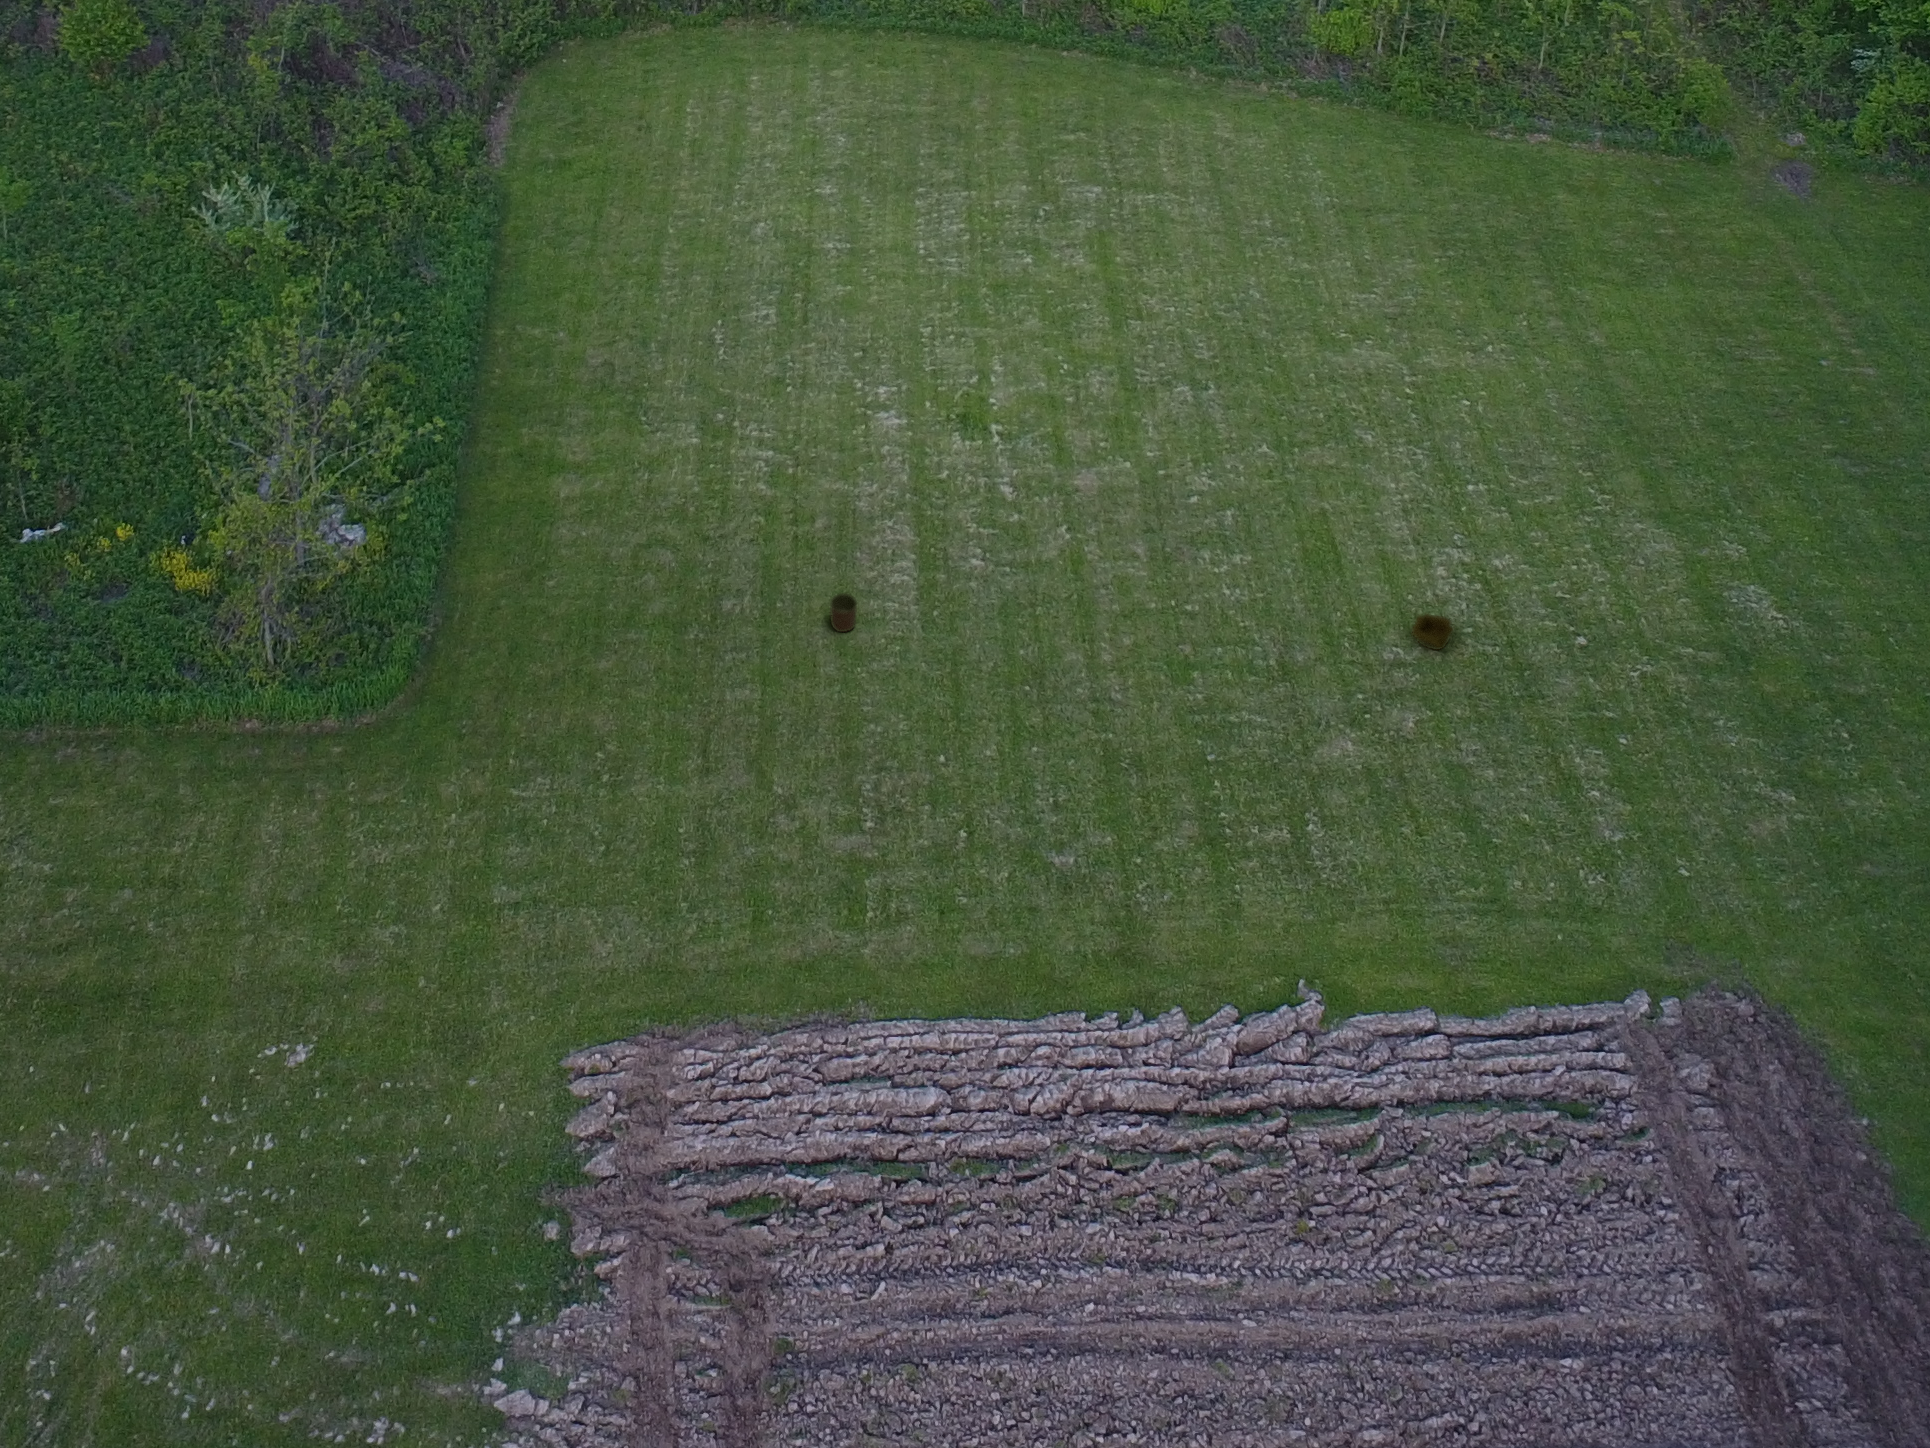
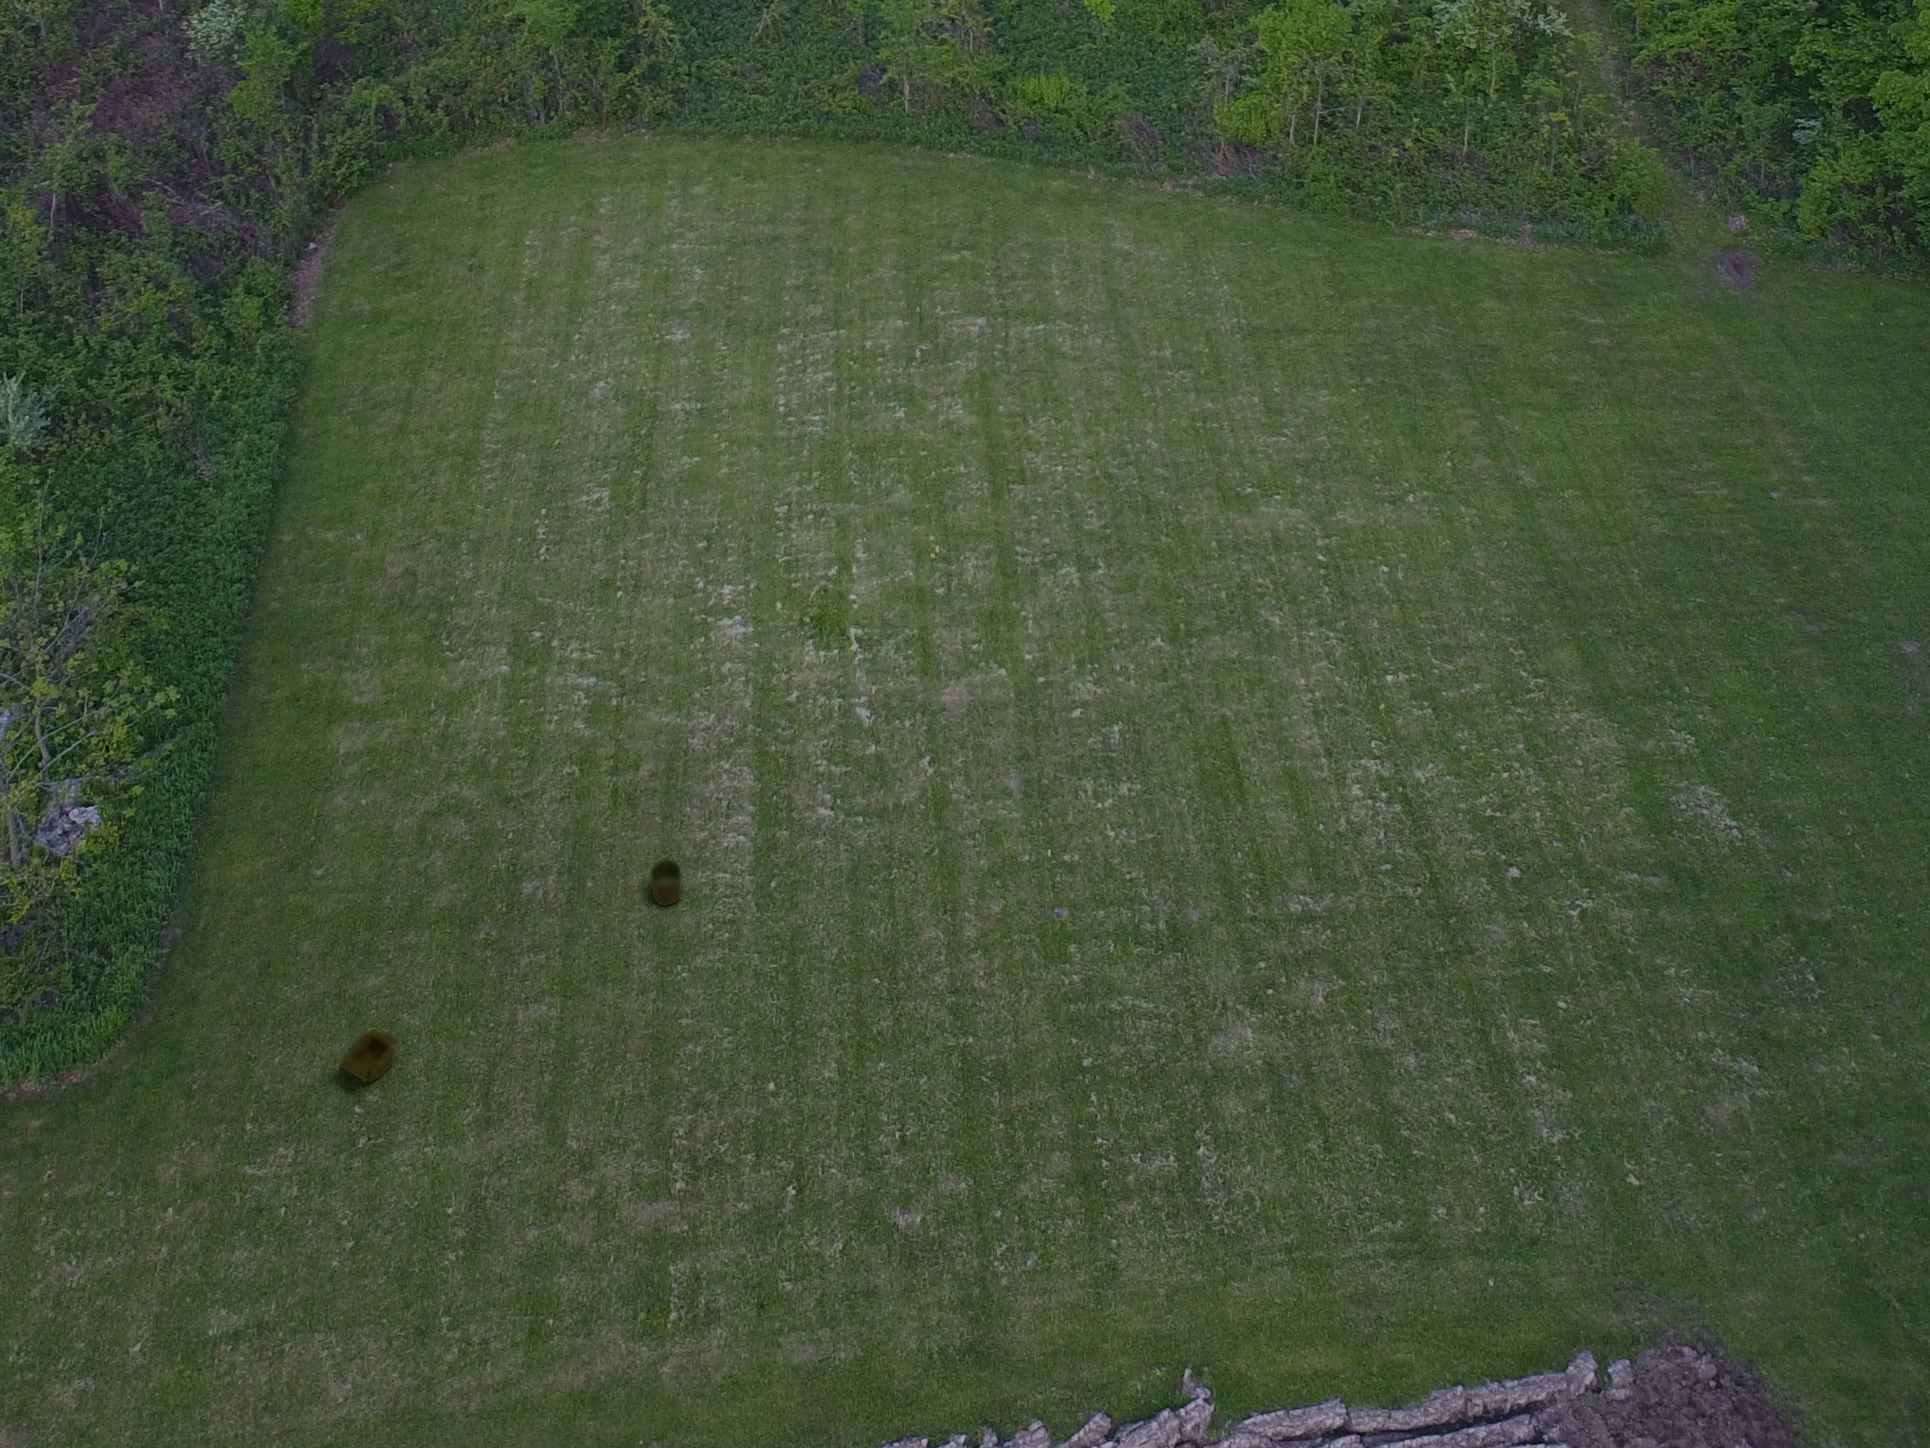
cardboard box: present [1412,614,1453,650] -> present [339,1029,397,1082]

